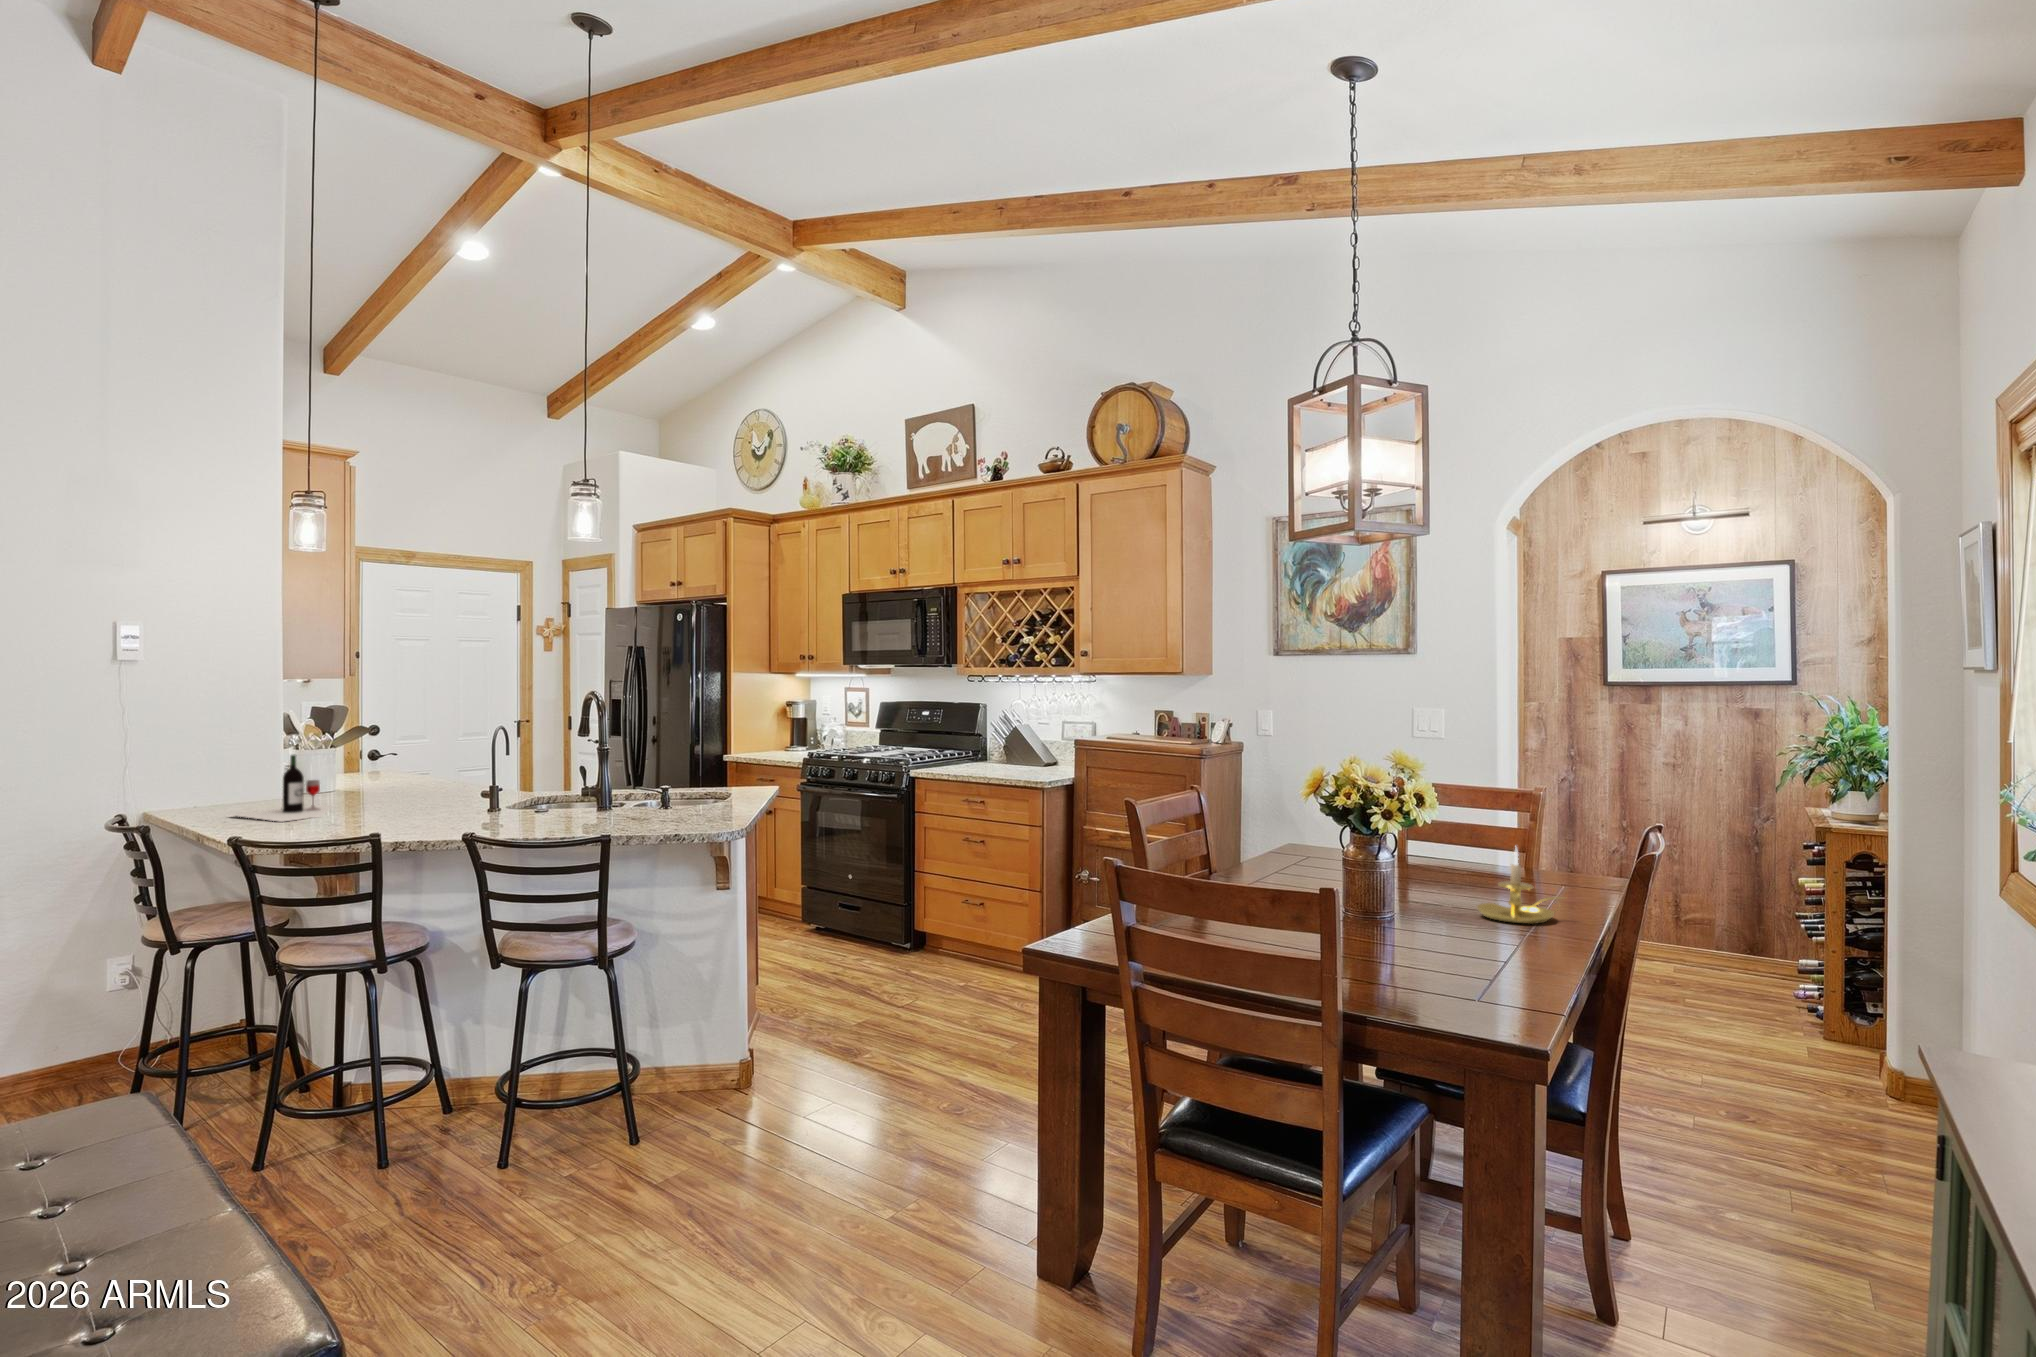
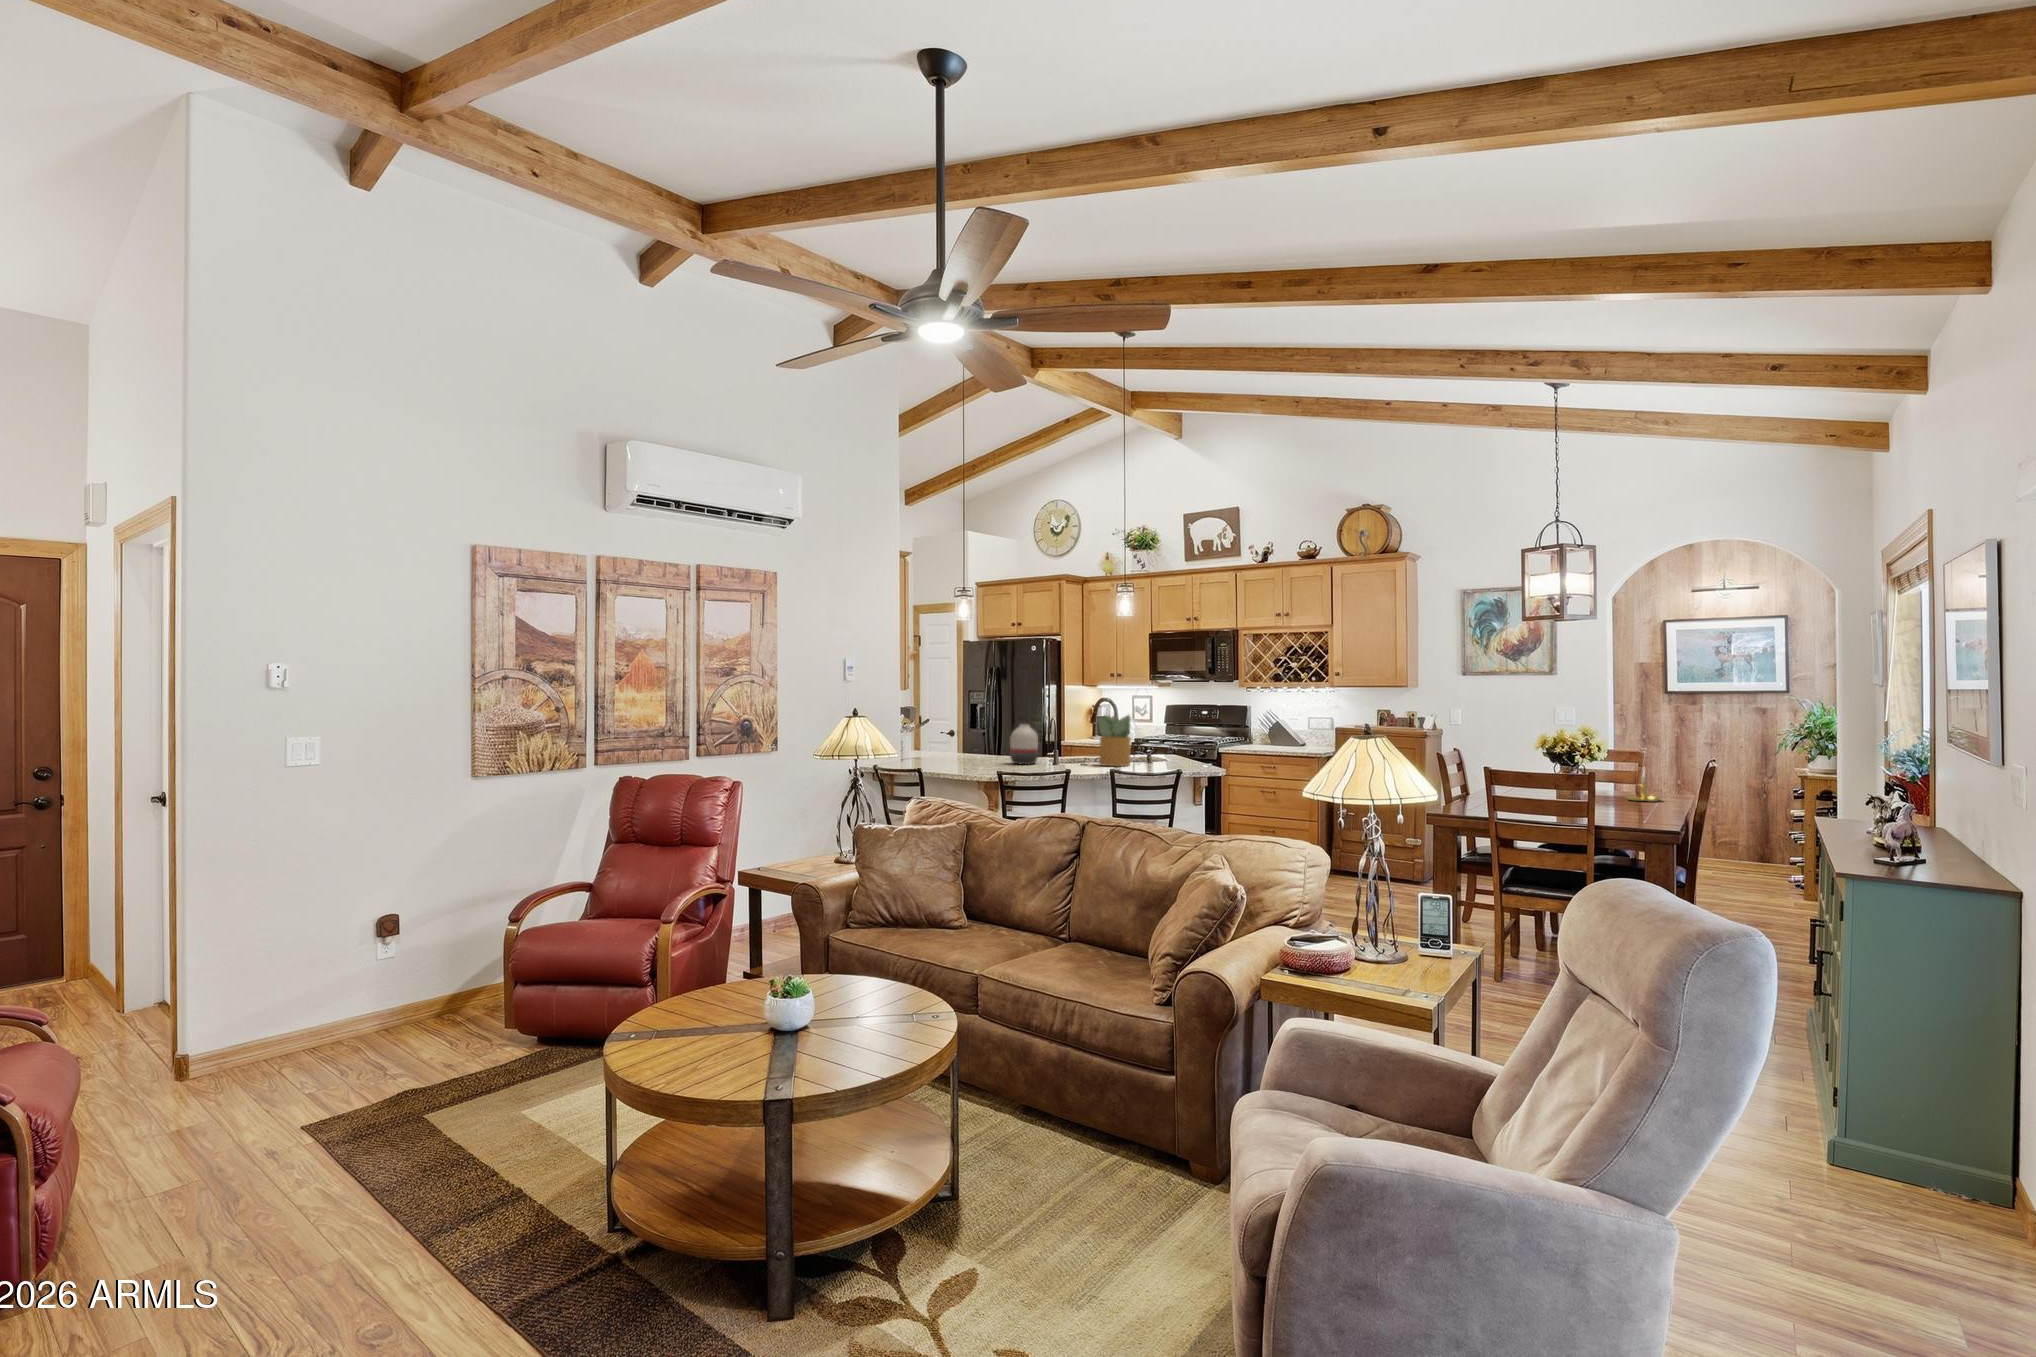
potted plant: none [499,726,579,827] -> present [1098,715,1131,766]
vase: none [371,743,431,819] -> present [1010,724,1038,764]
wine bottle: present [233,755,331,822] -> none [925,731,991,766]

